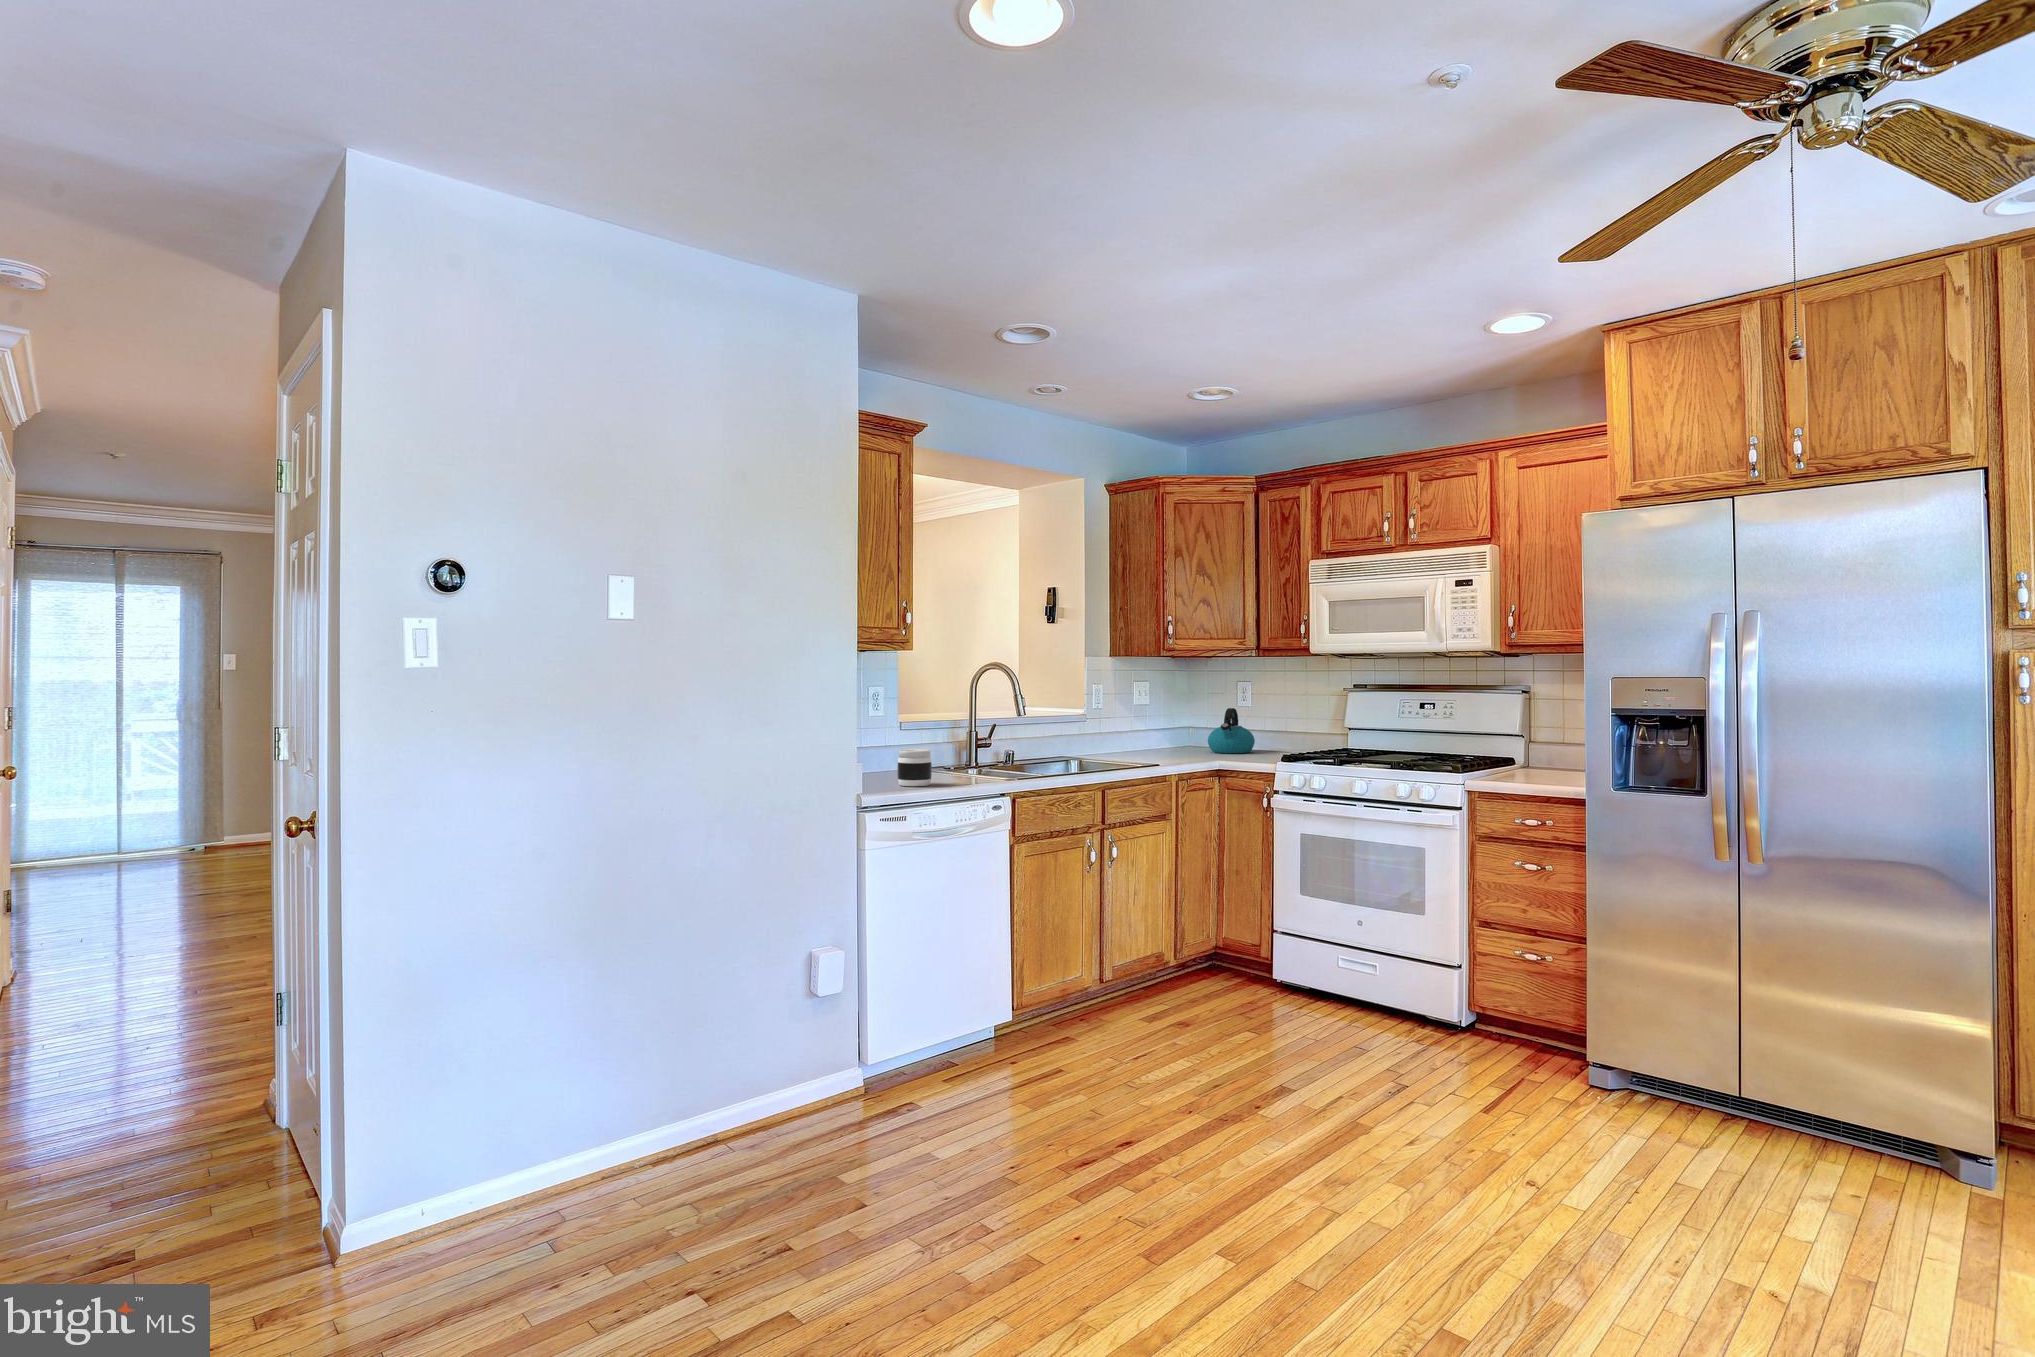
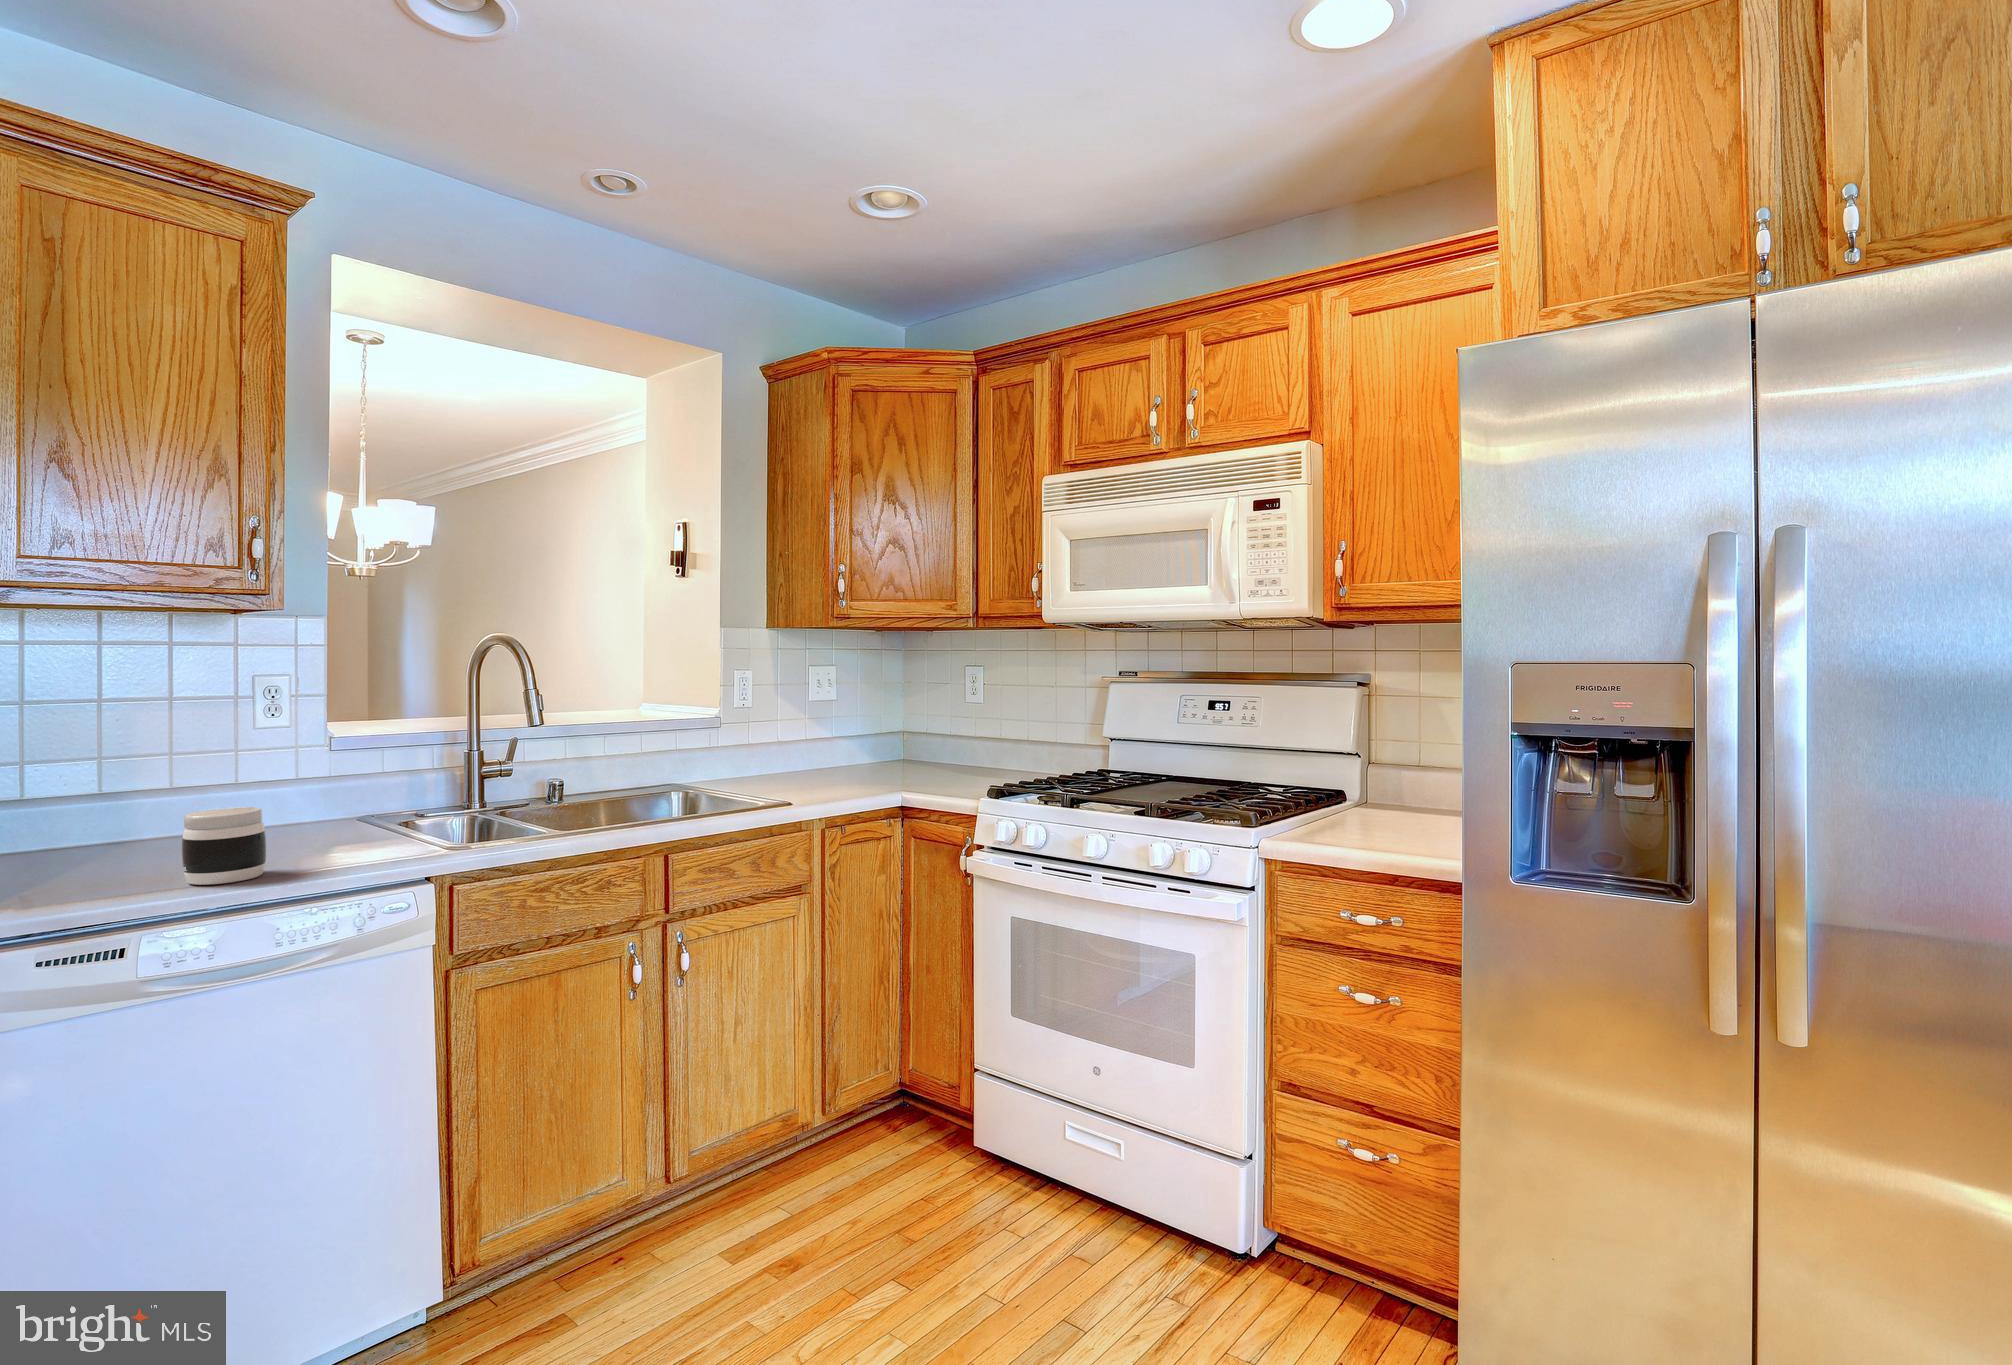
kettle: present [1208,708,1255,753] -> none [911,704,980,773]

